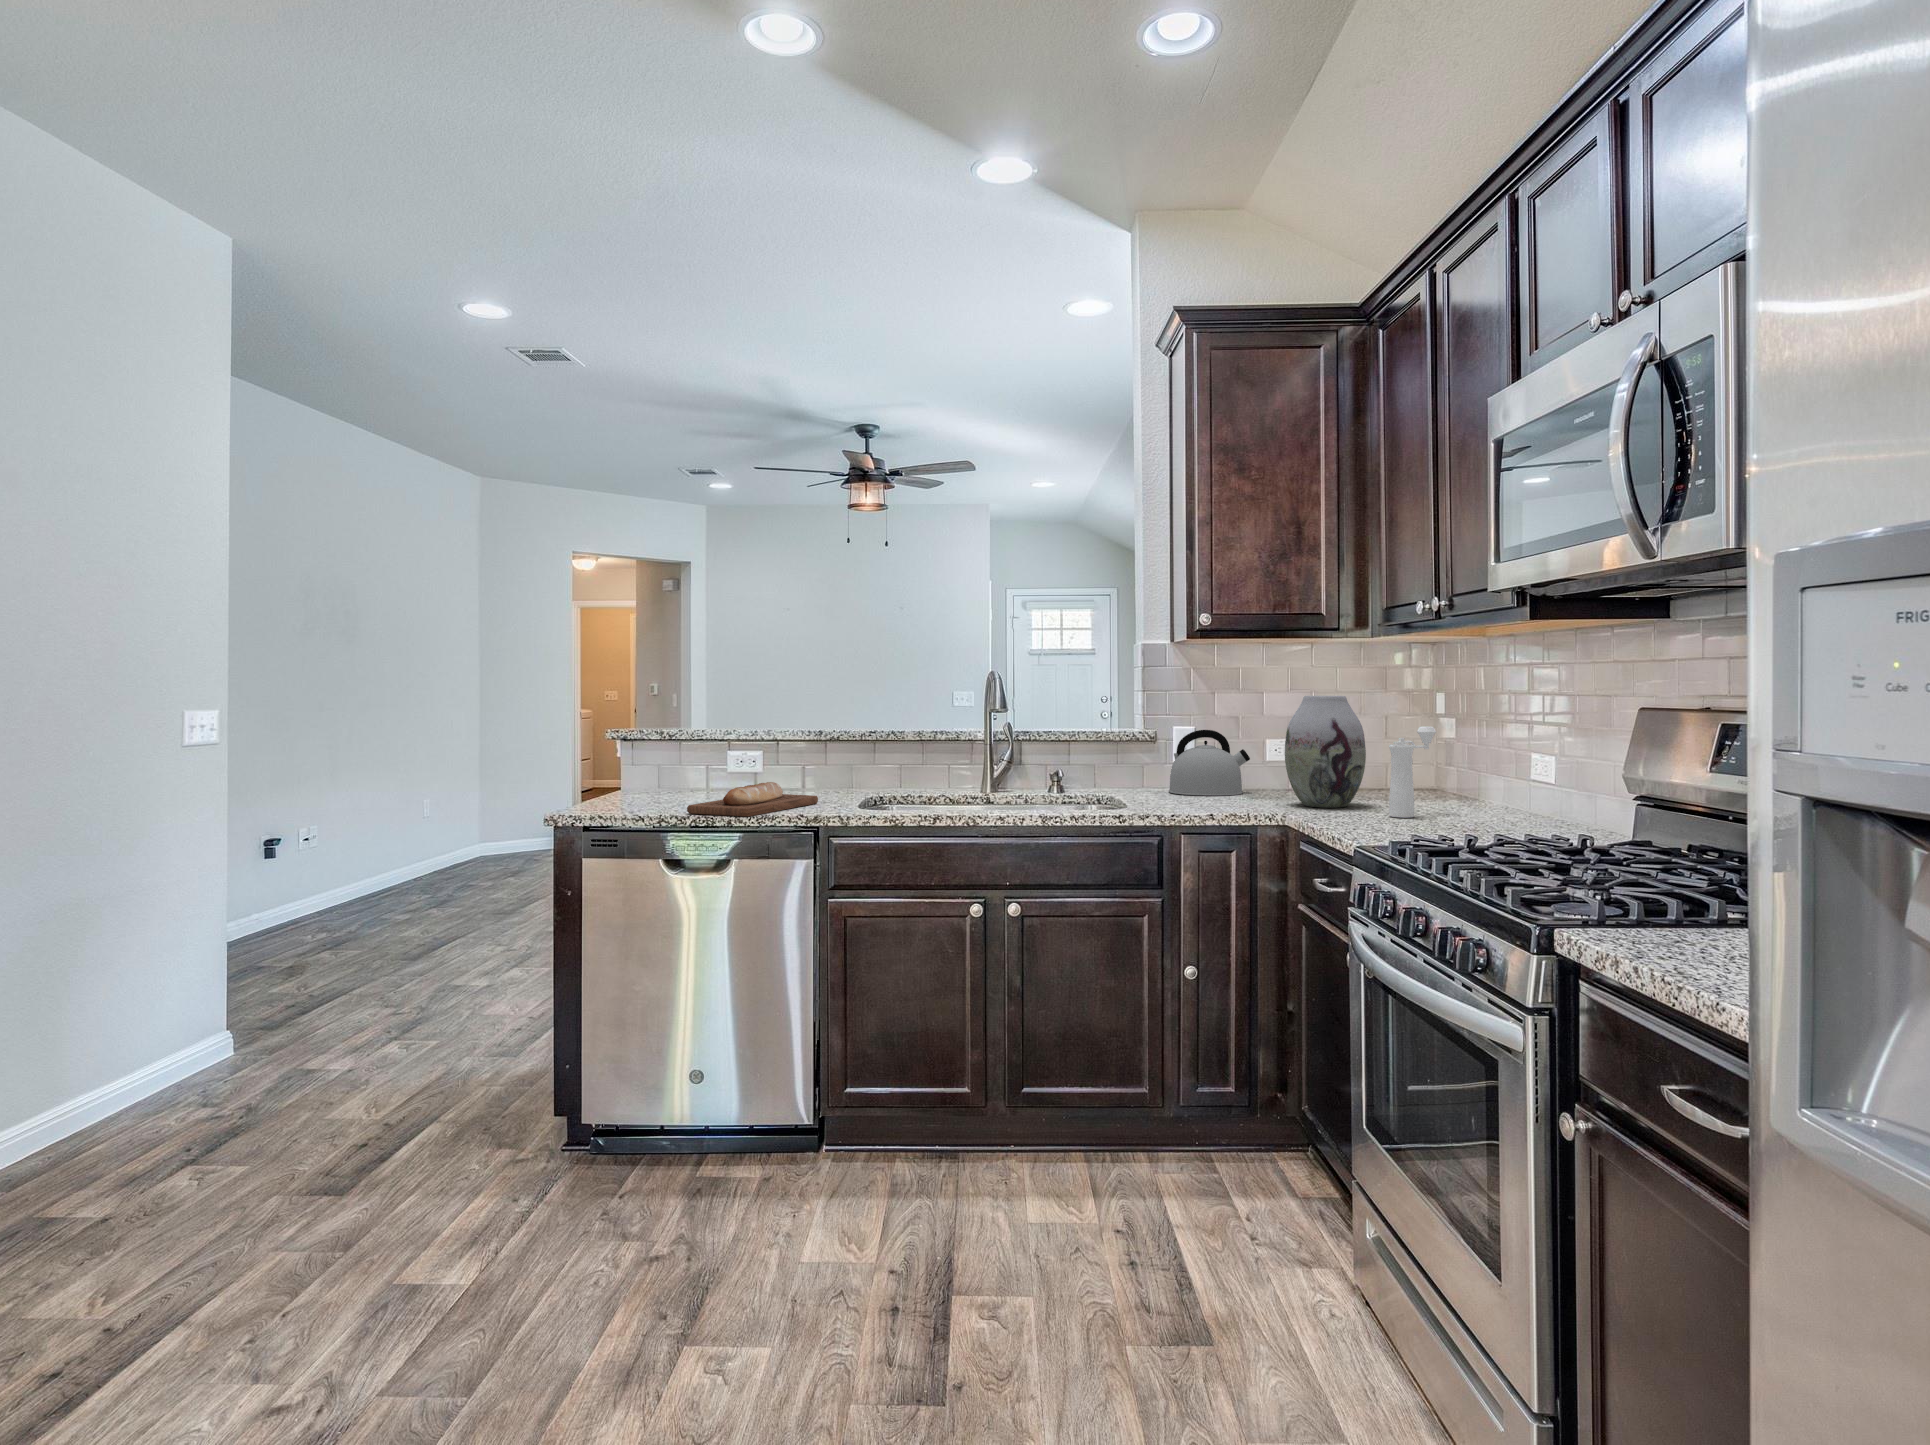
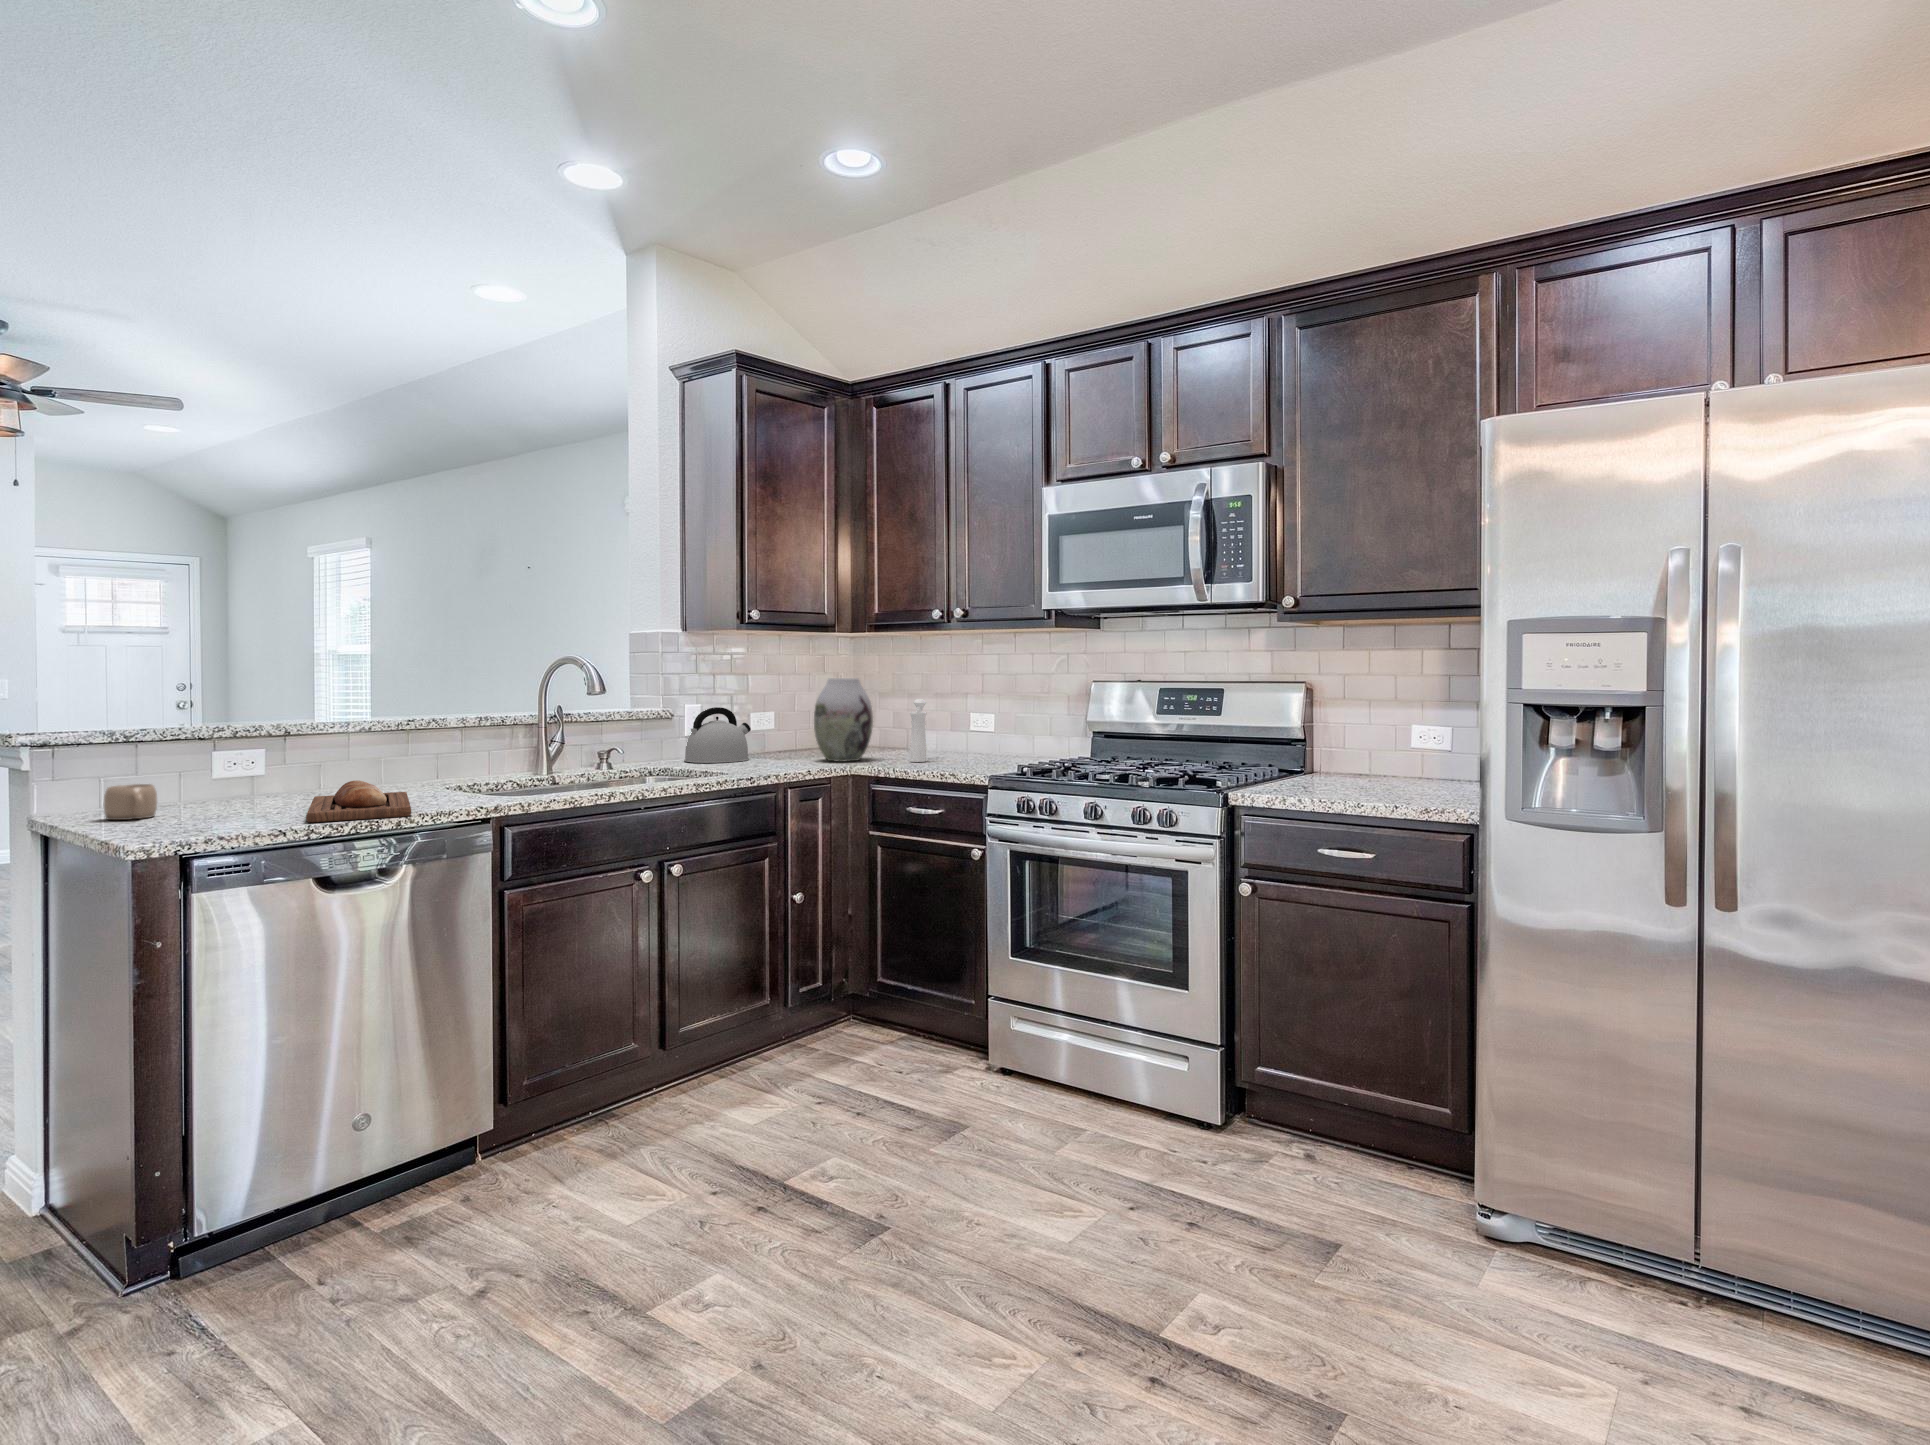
mug: none [650,773,682,799] -> present [104,784,157,820]

